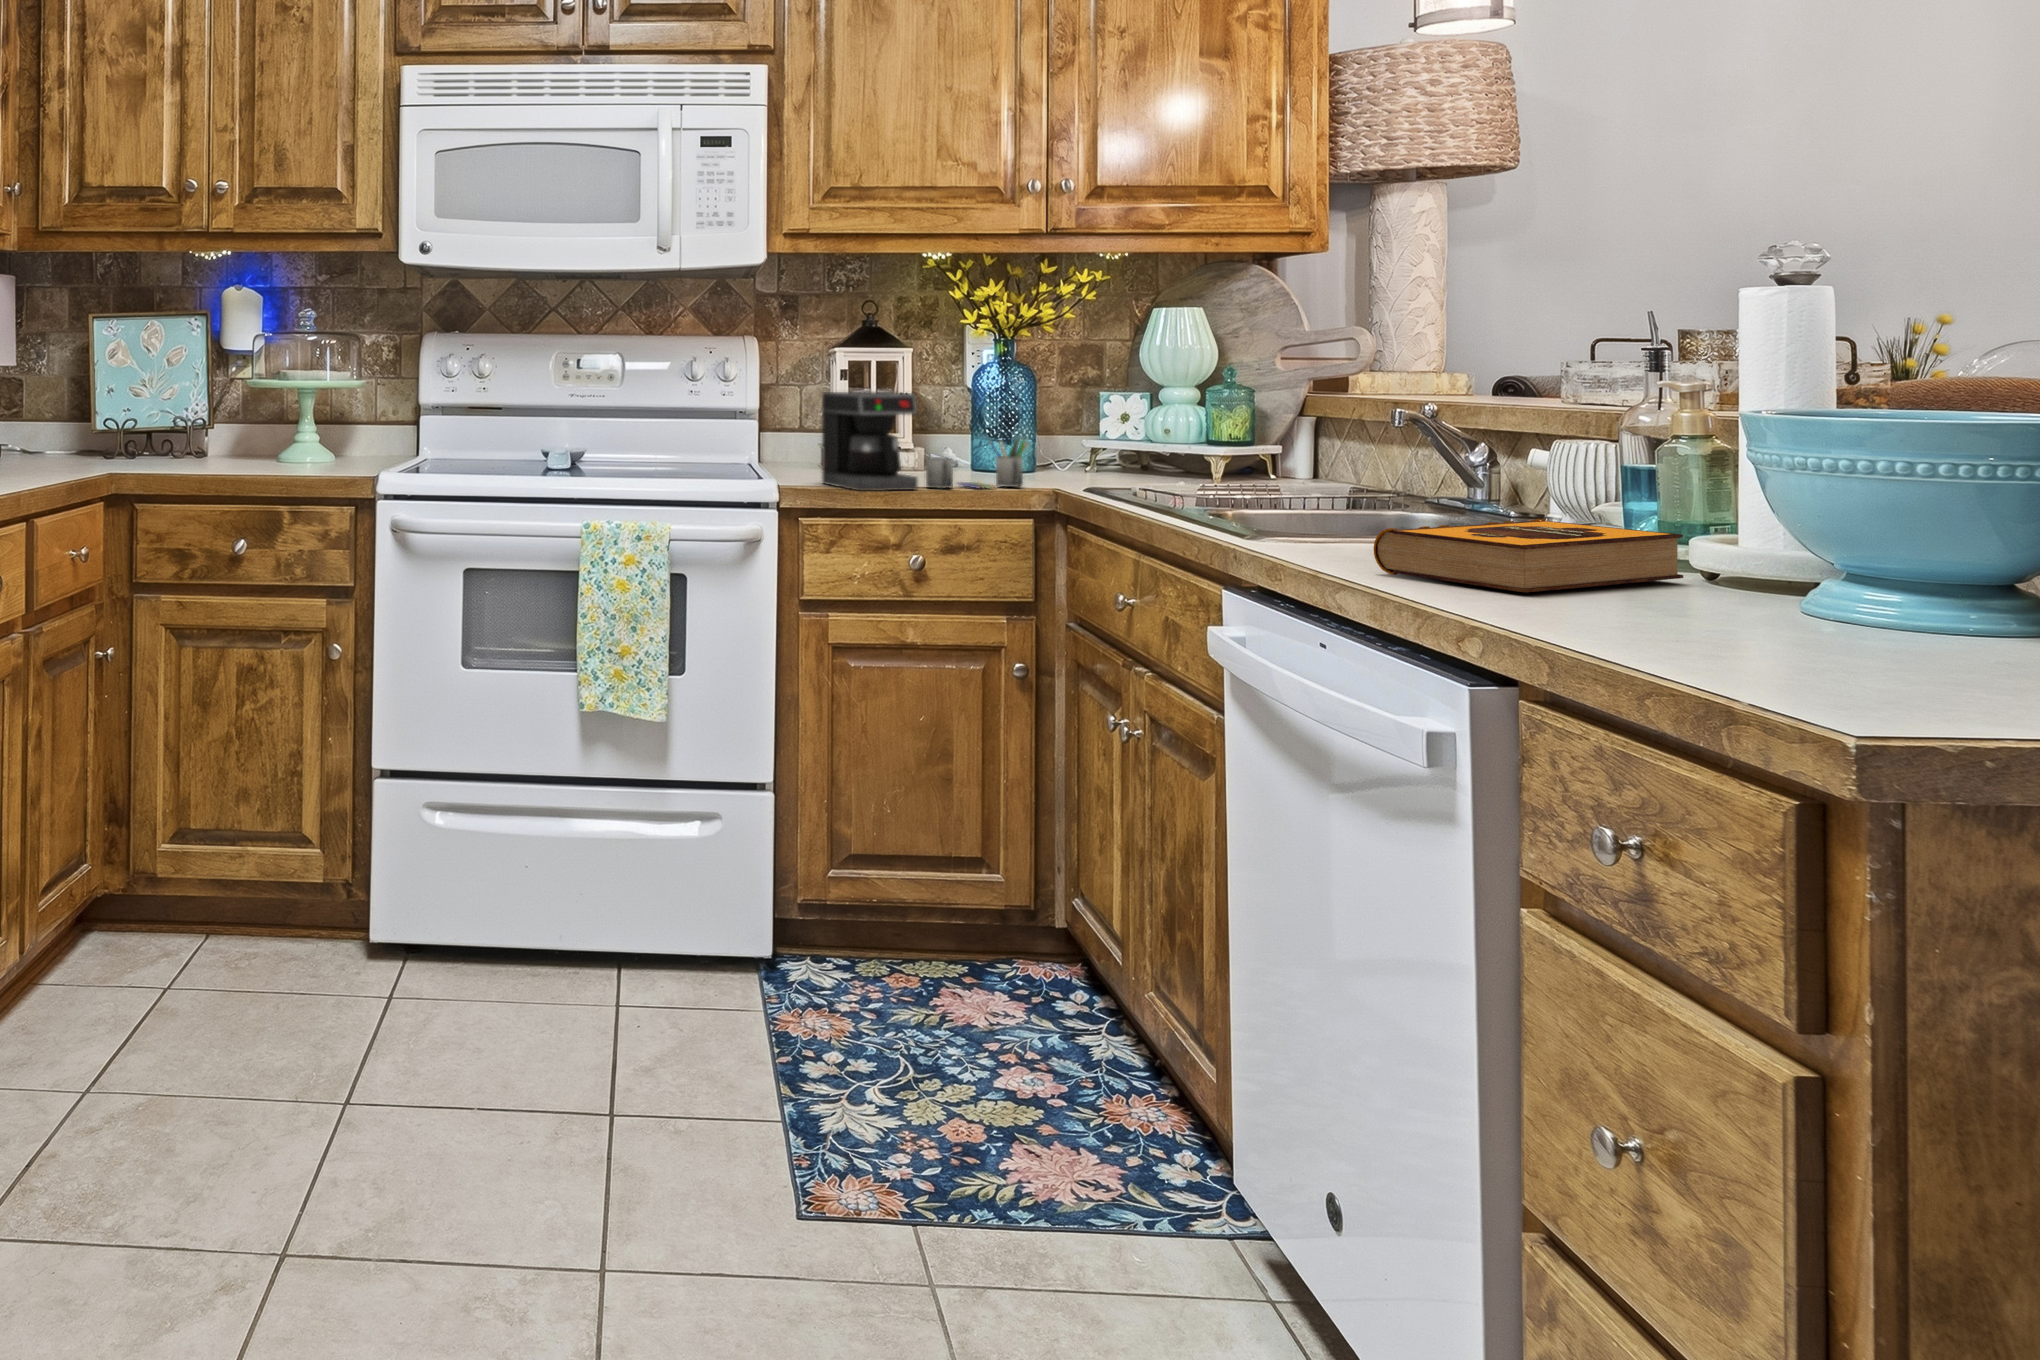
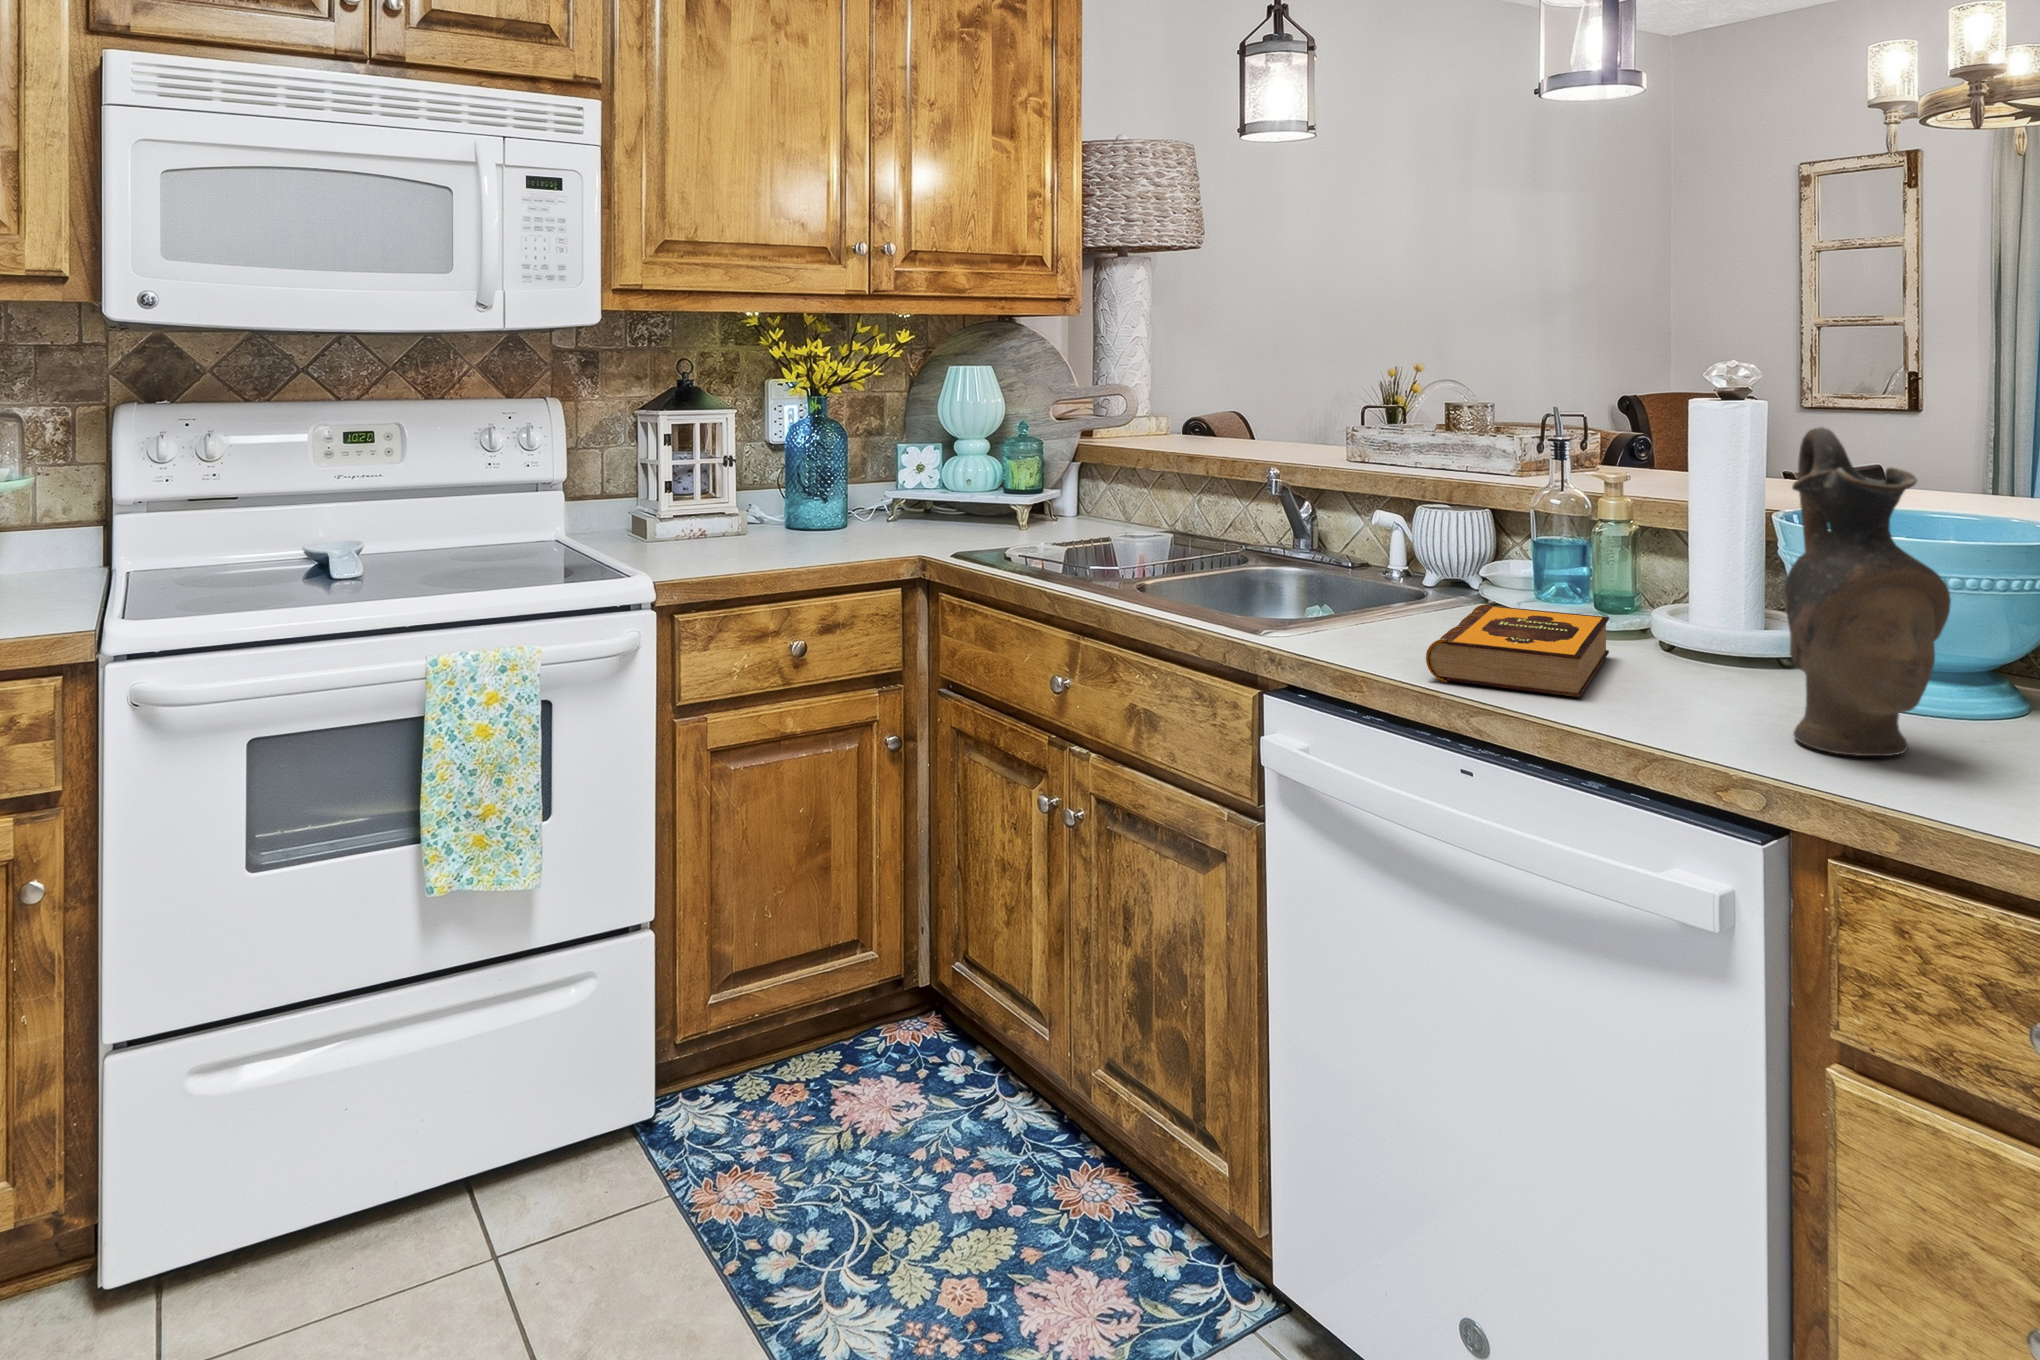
ceramic pitcher: none [1694,266,1902,650] -> present [1785,427,1951,756]
coffee maker: present [822,392,1027,491] -> none [692,469,894,586]

